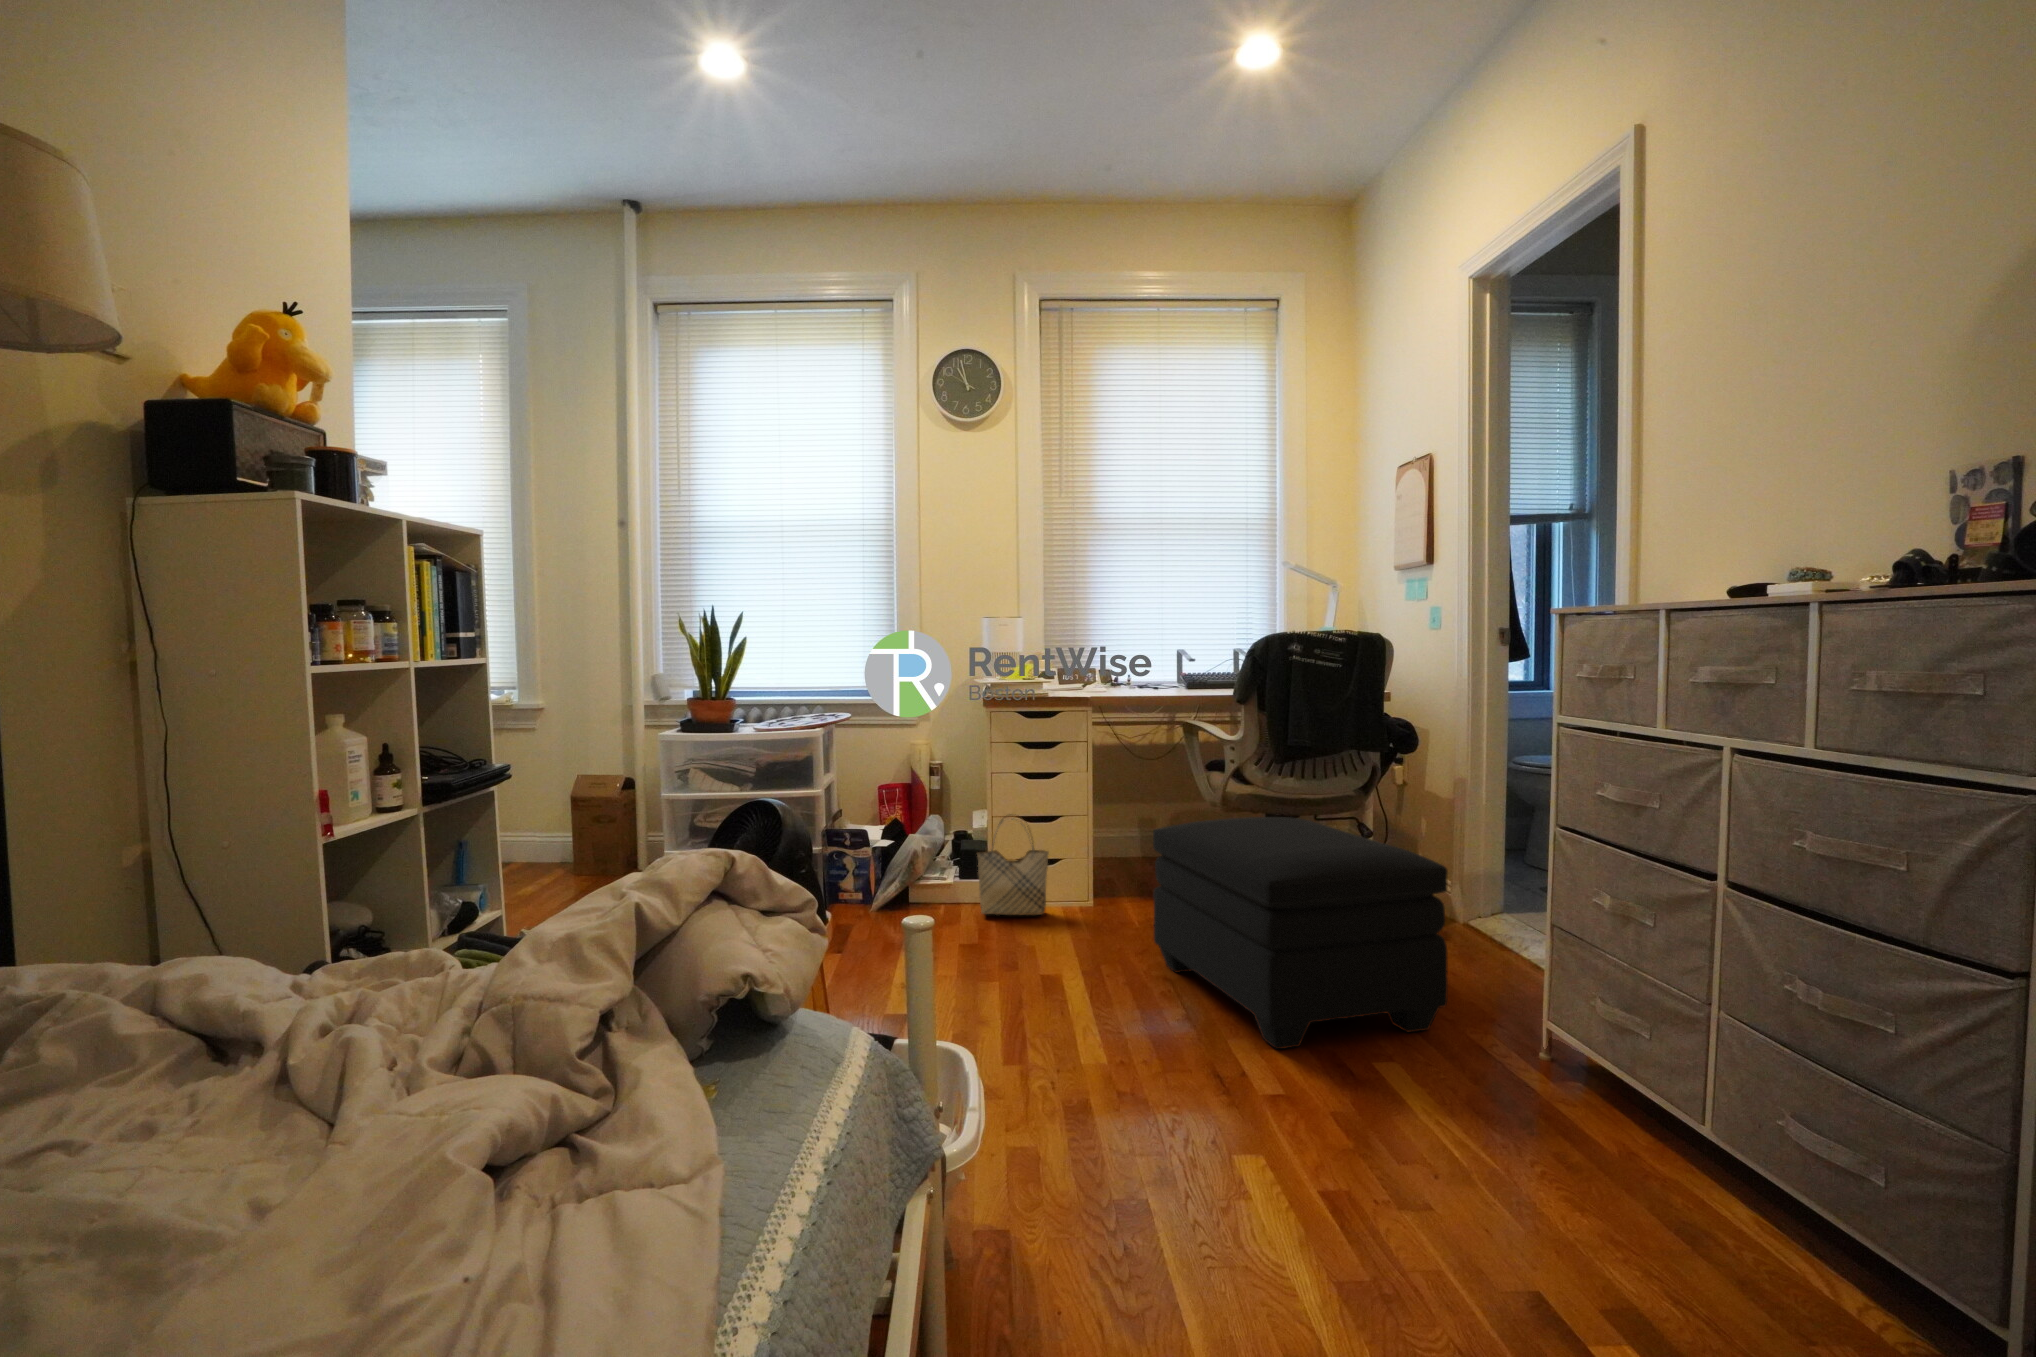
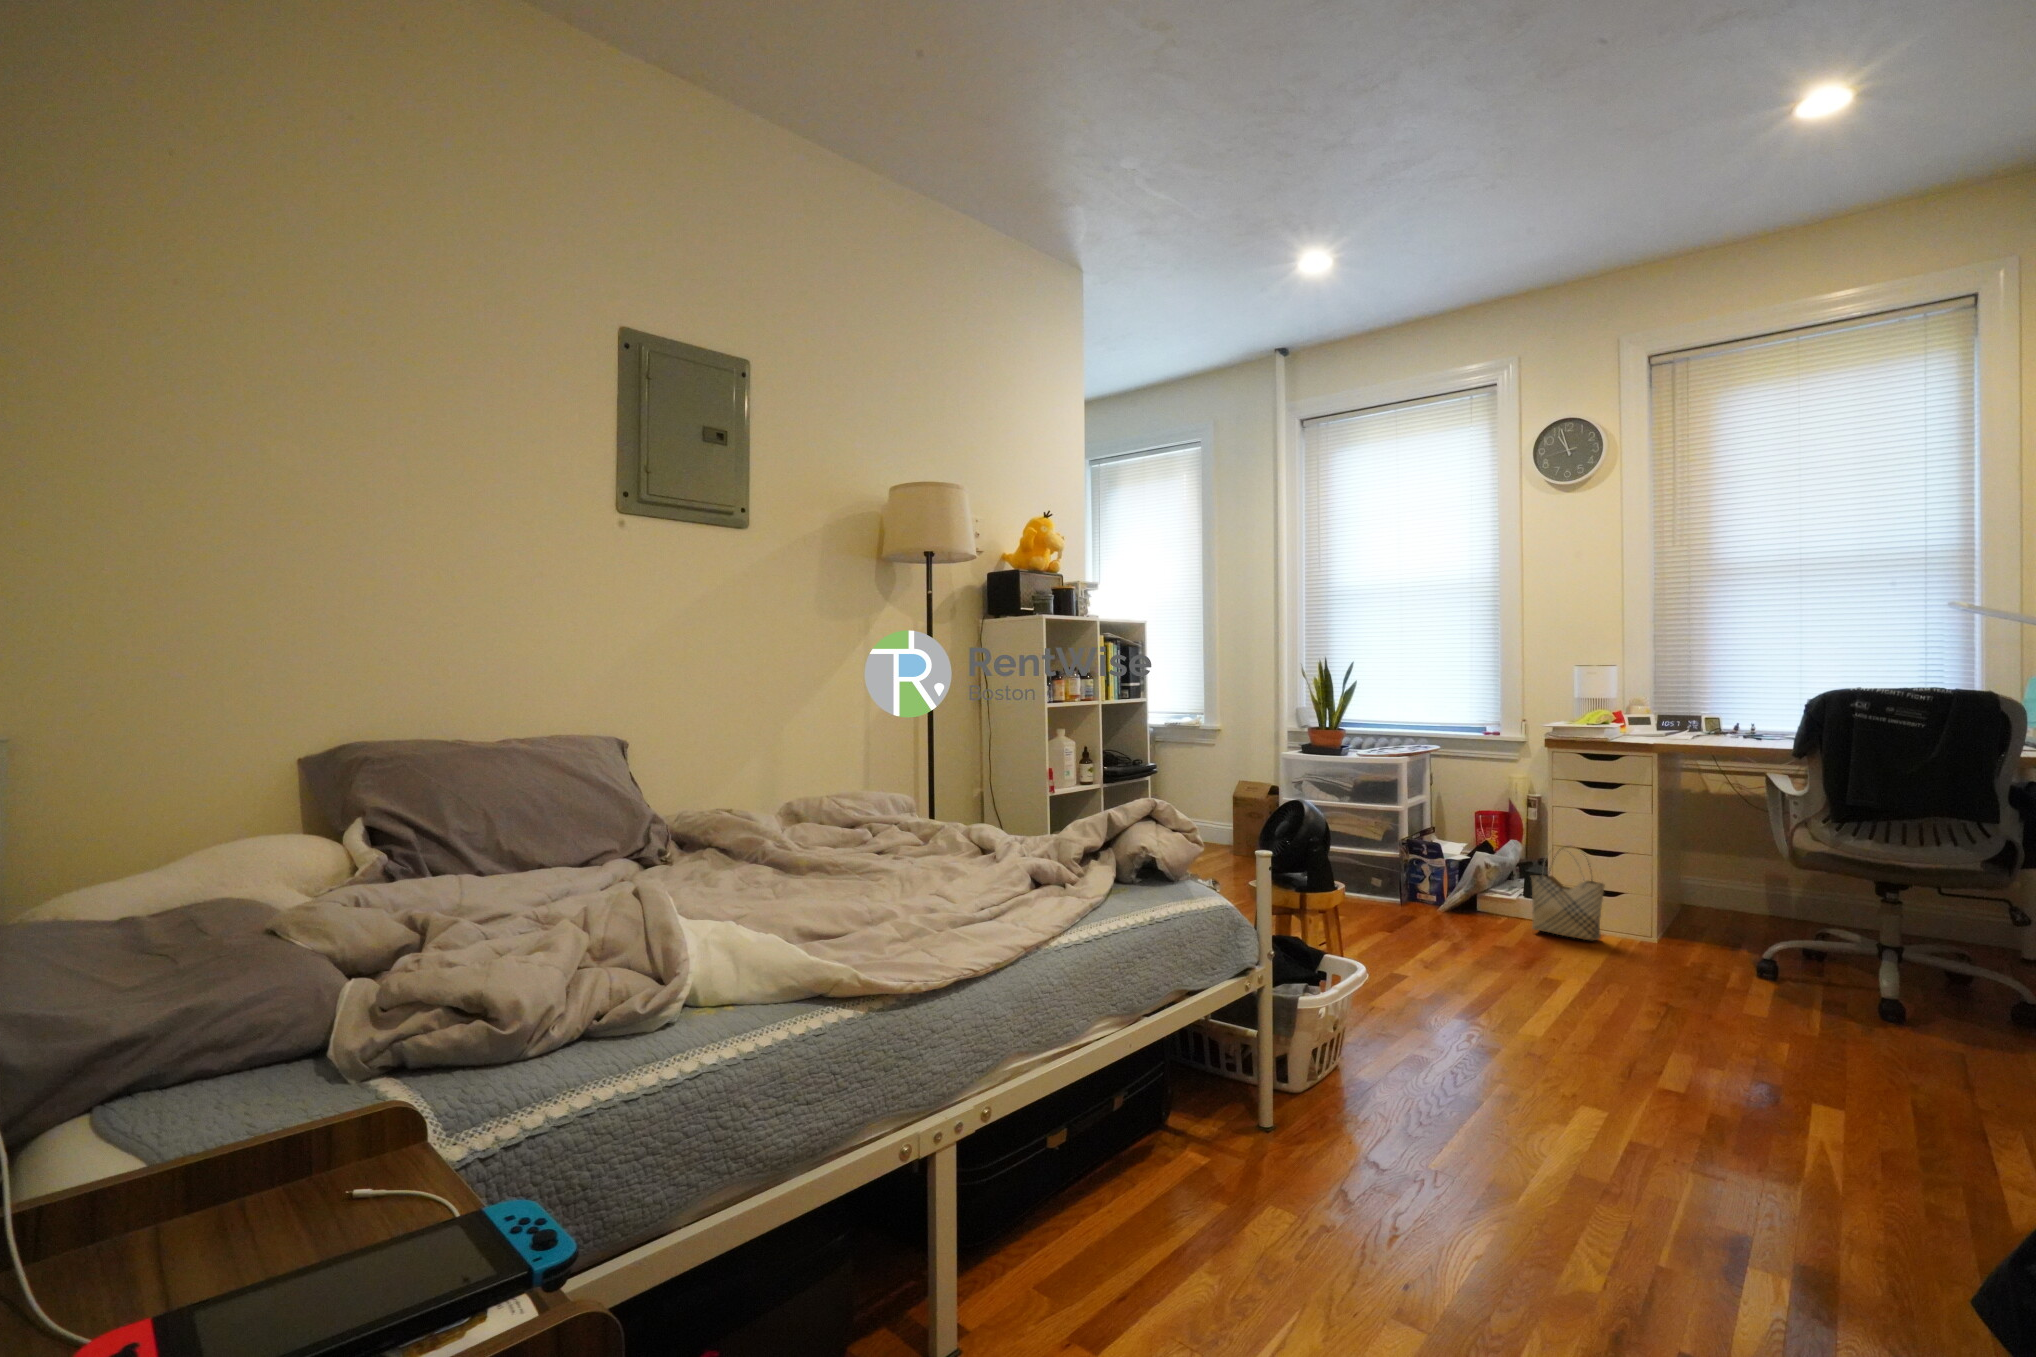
ottoman: present [1153,817,1448,1049] -> none [1666,869,1953,1113]

